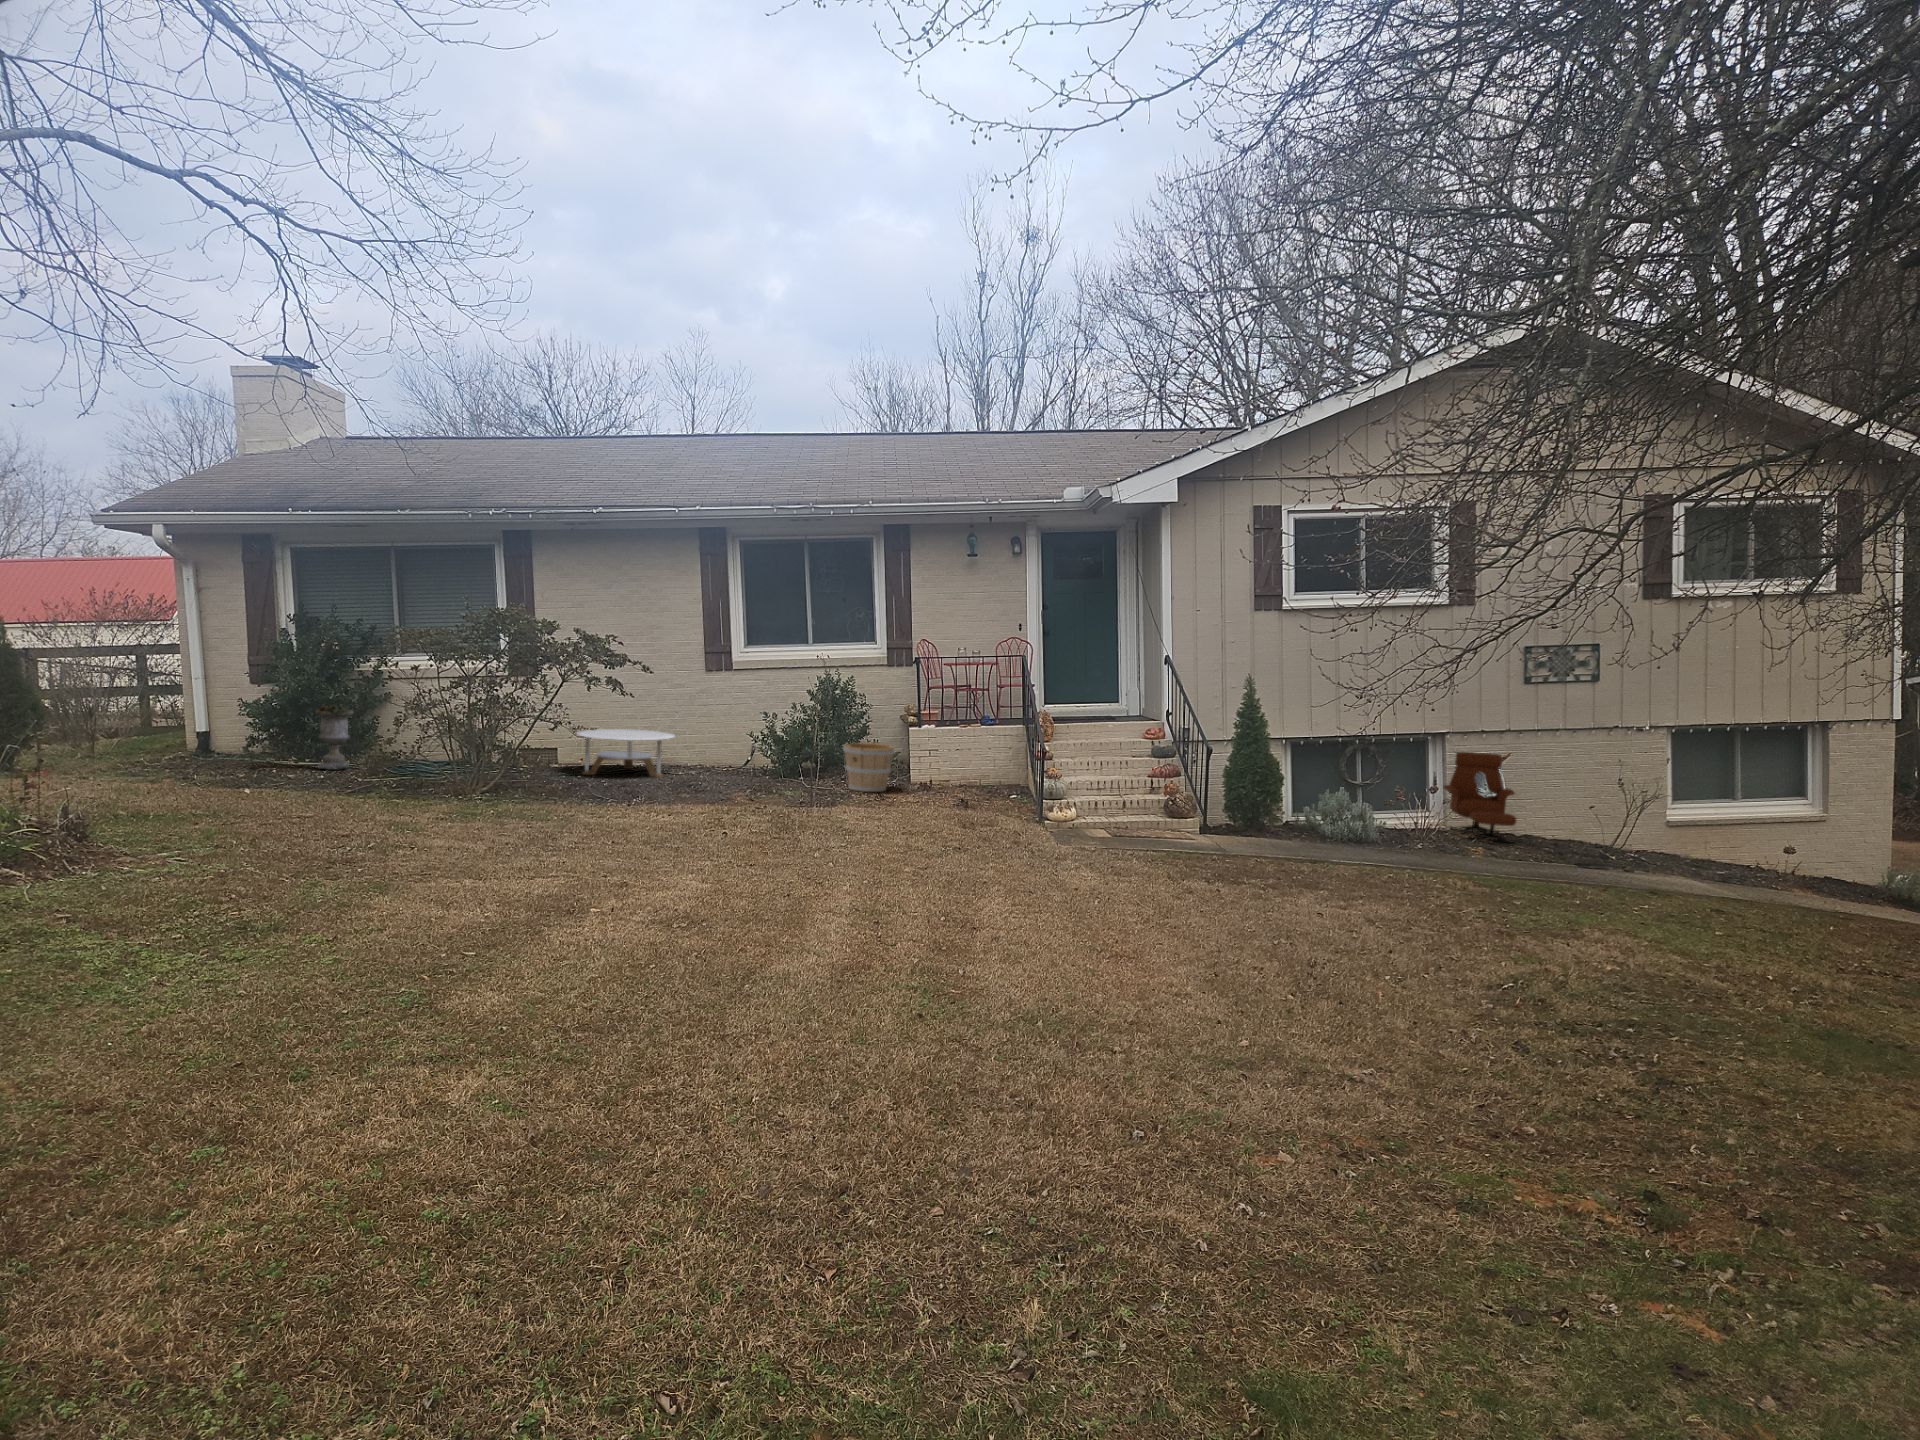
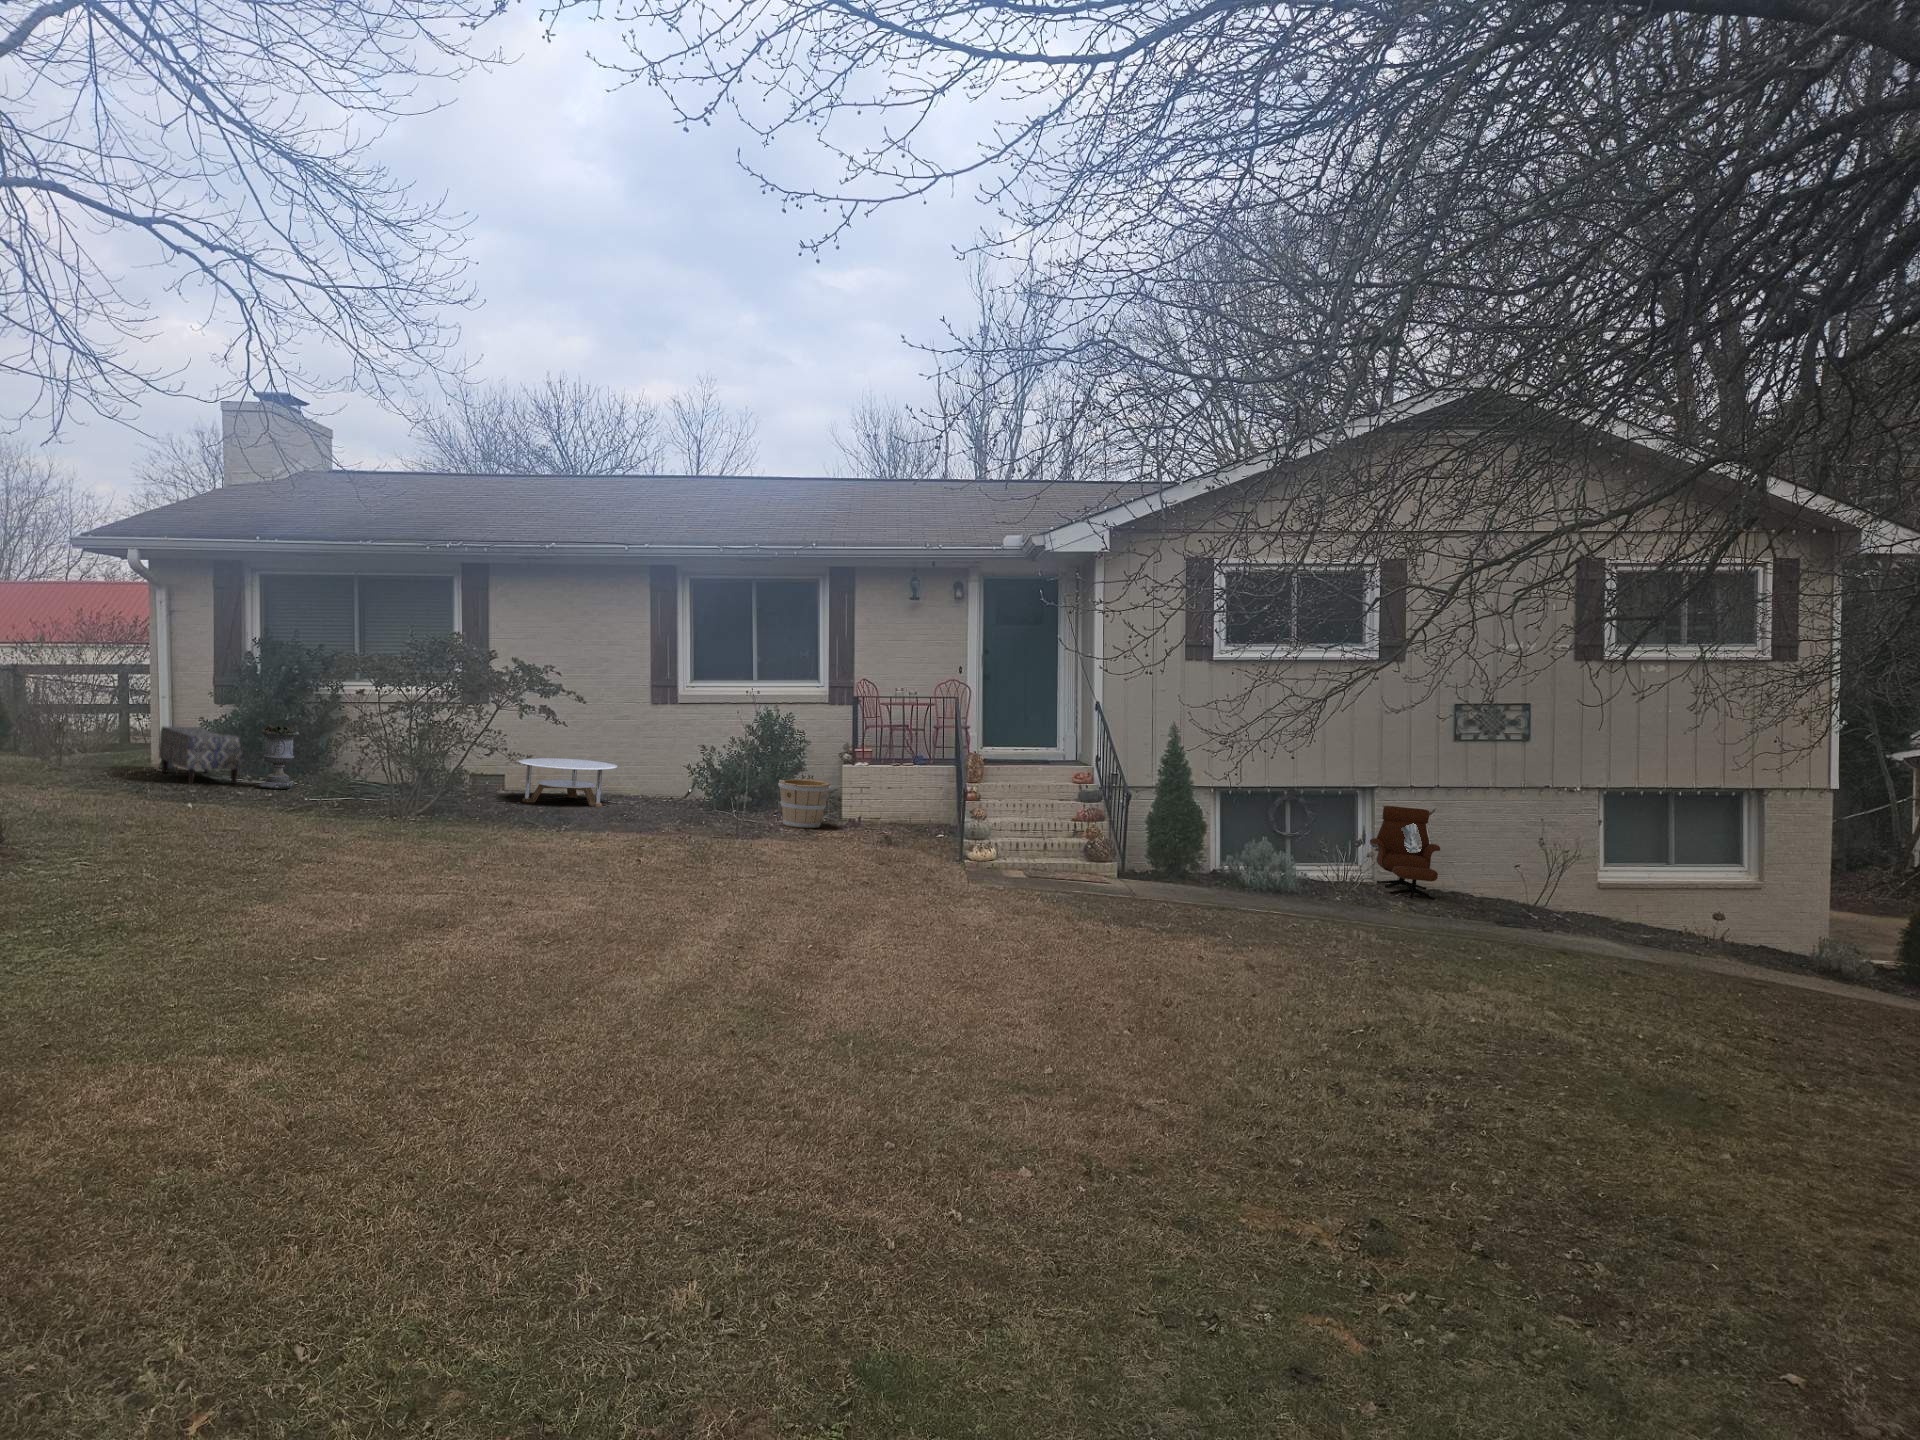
bench: none [207,708,296,768] -> present [159,727,242,784]

